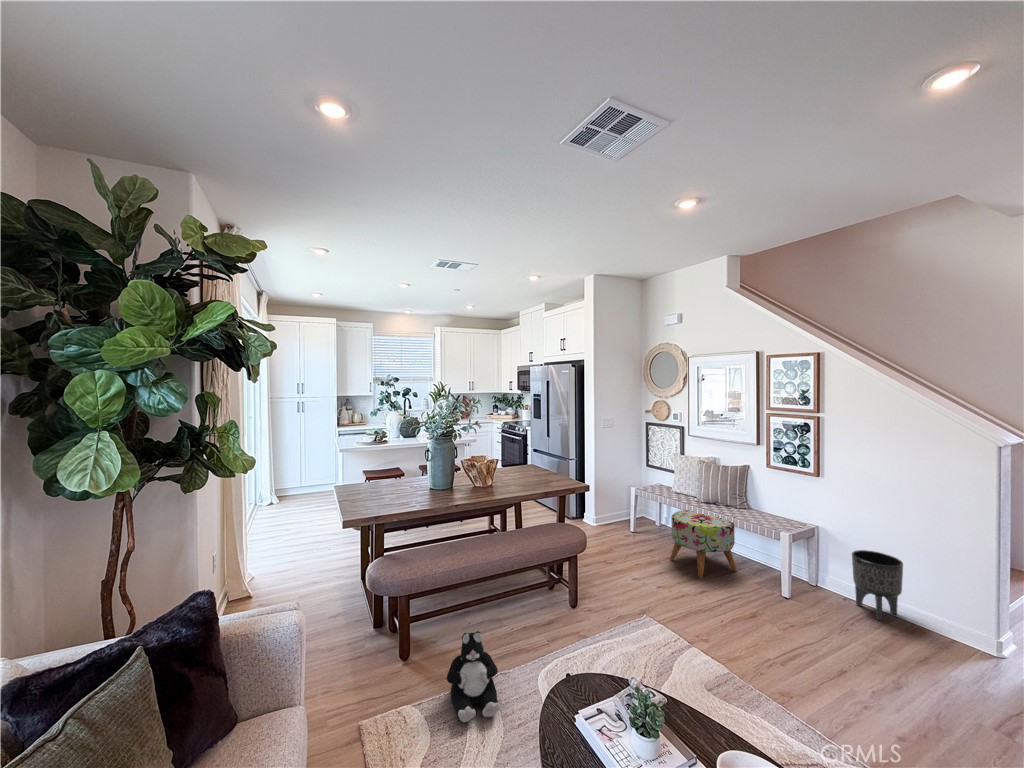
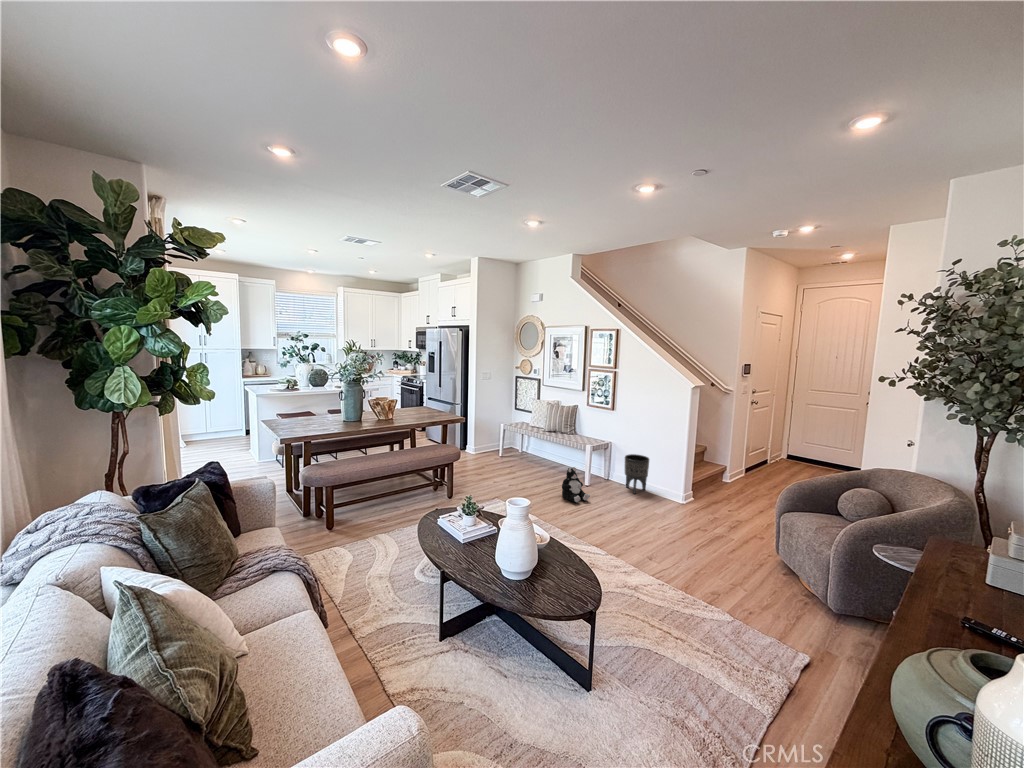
ottoman: present [670,510,737,578] -> none [522,436,564,479]
plush toy: present [447,631,500,722] -> present [562,467,590,502]

